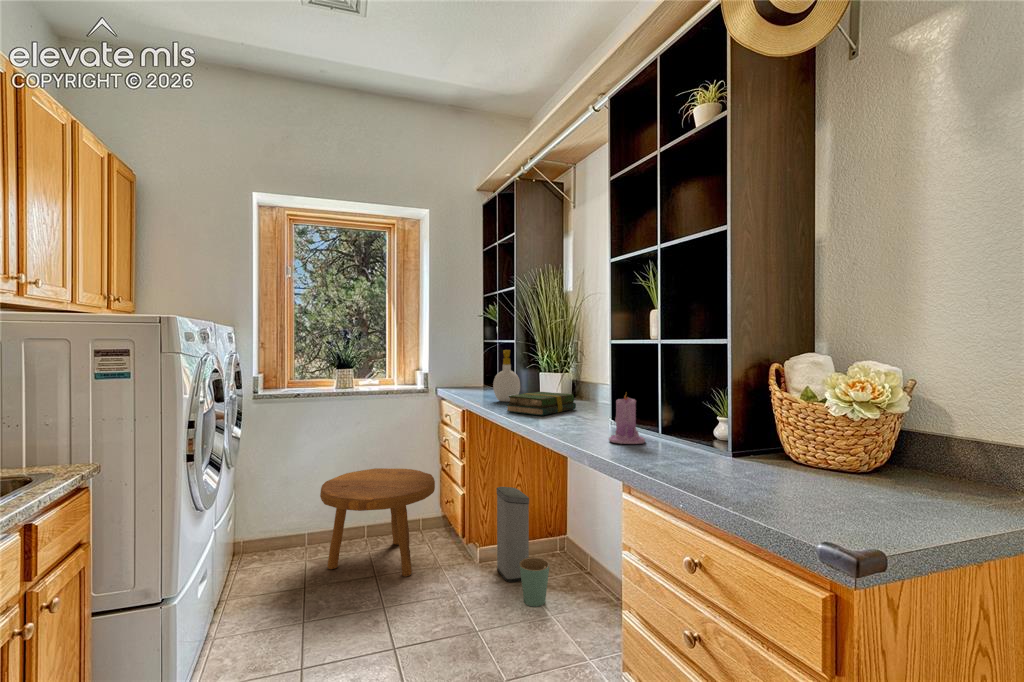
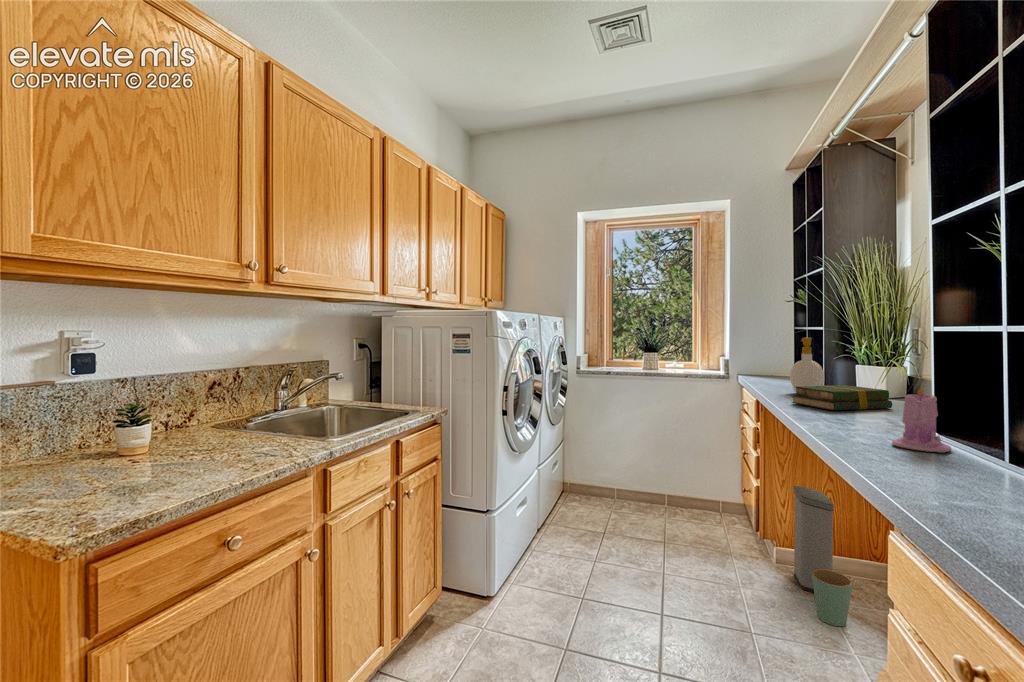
footstool: present [320,468,435,576] -> none [620,447,728,551]

